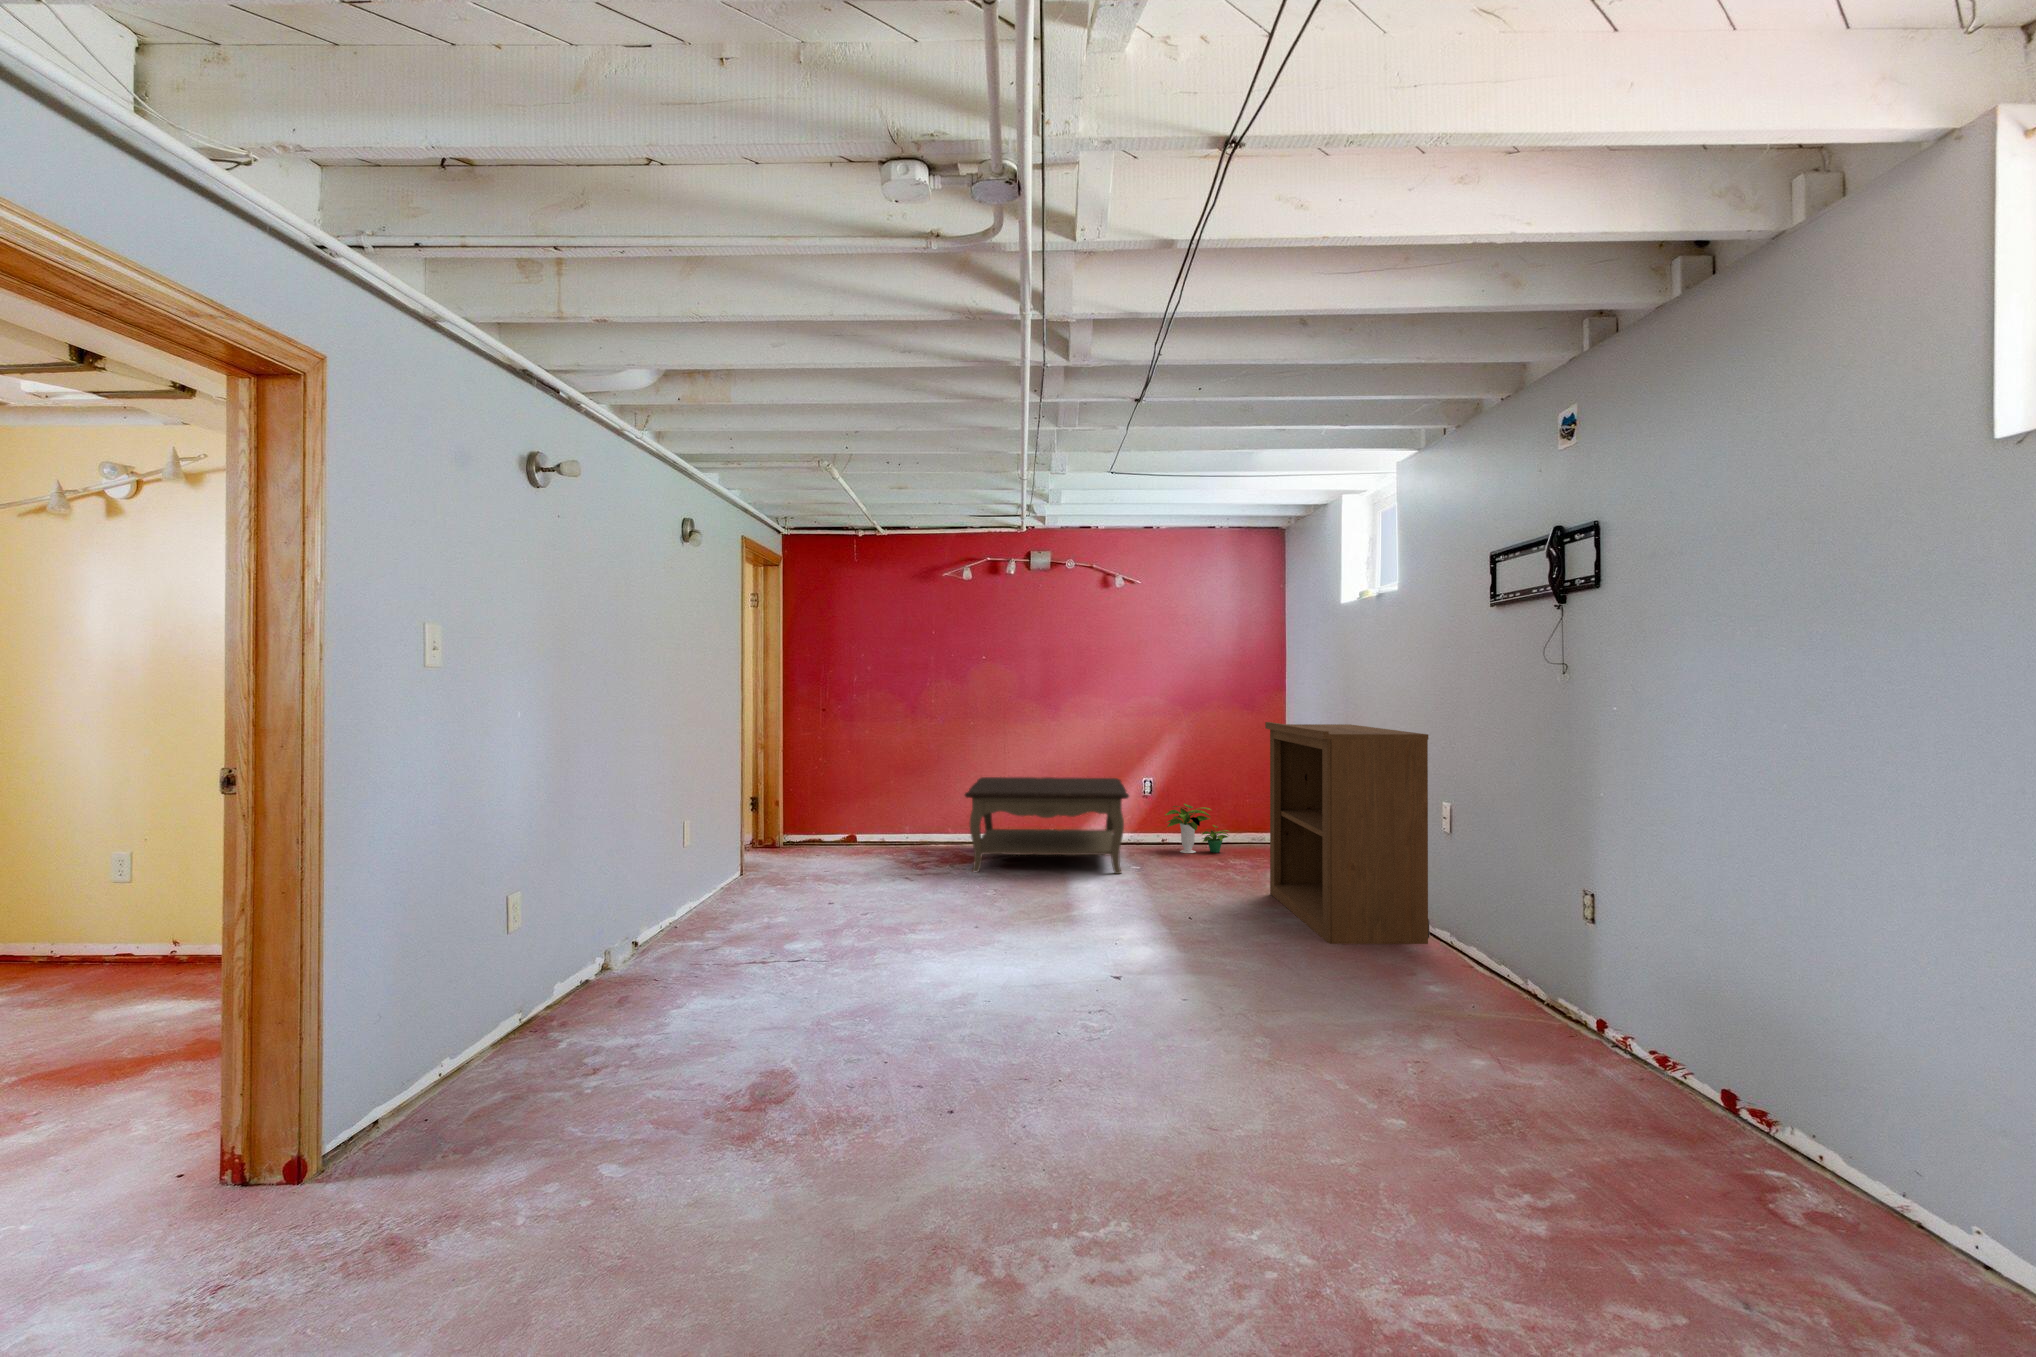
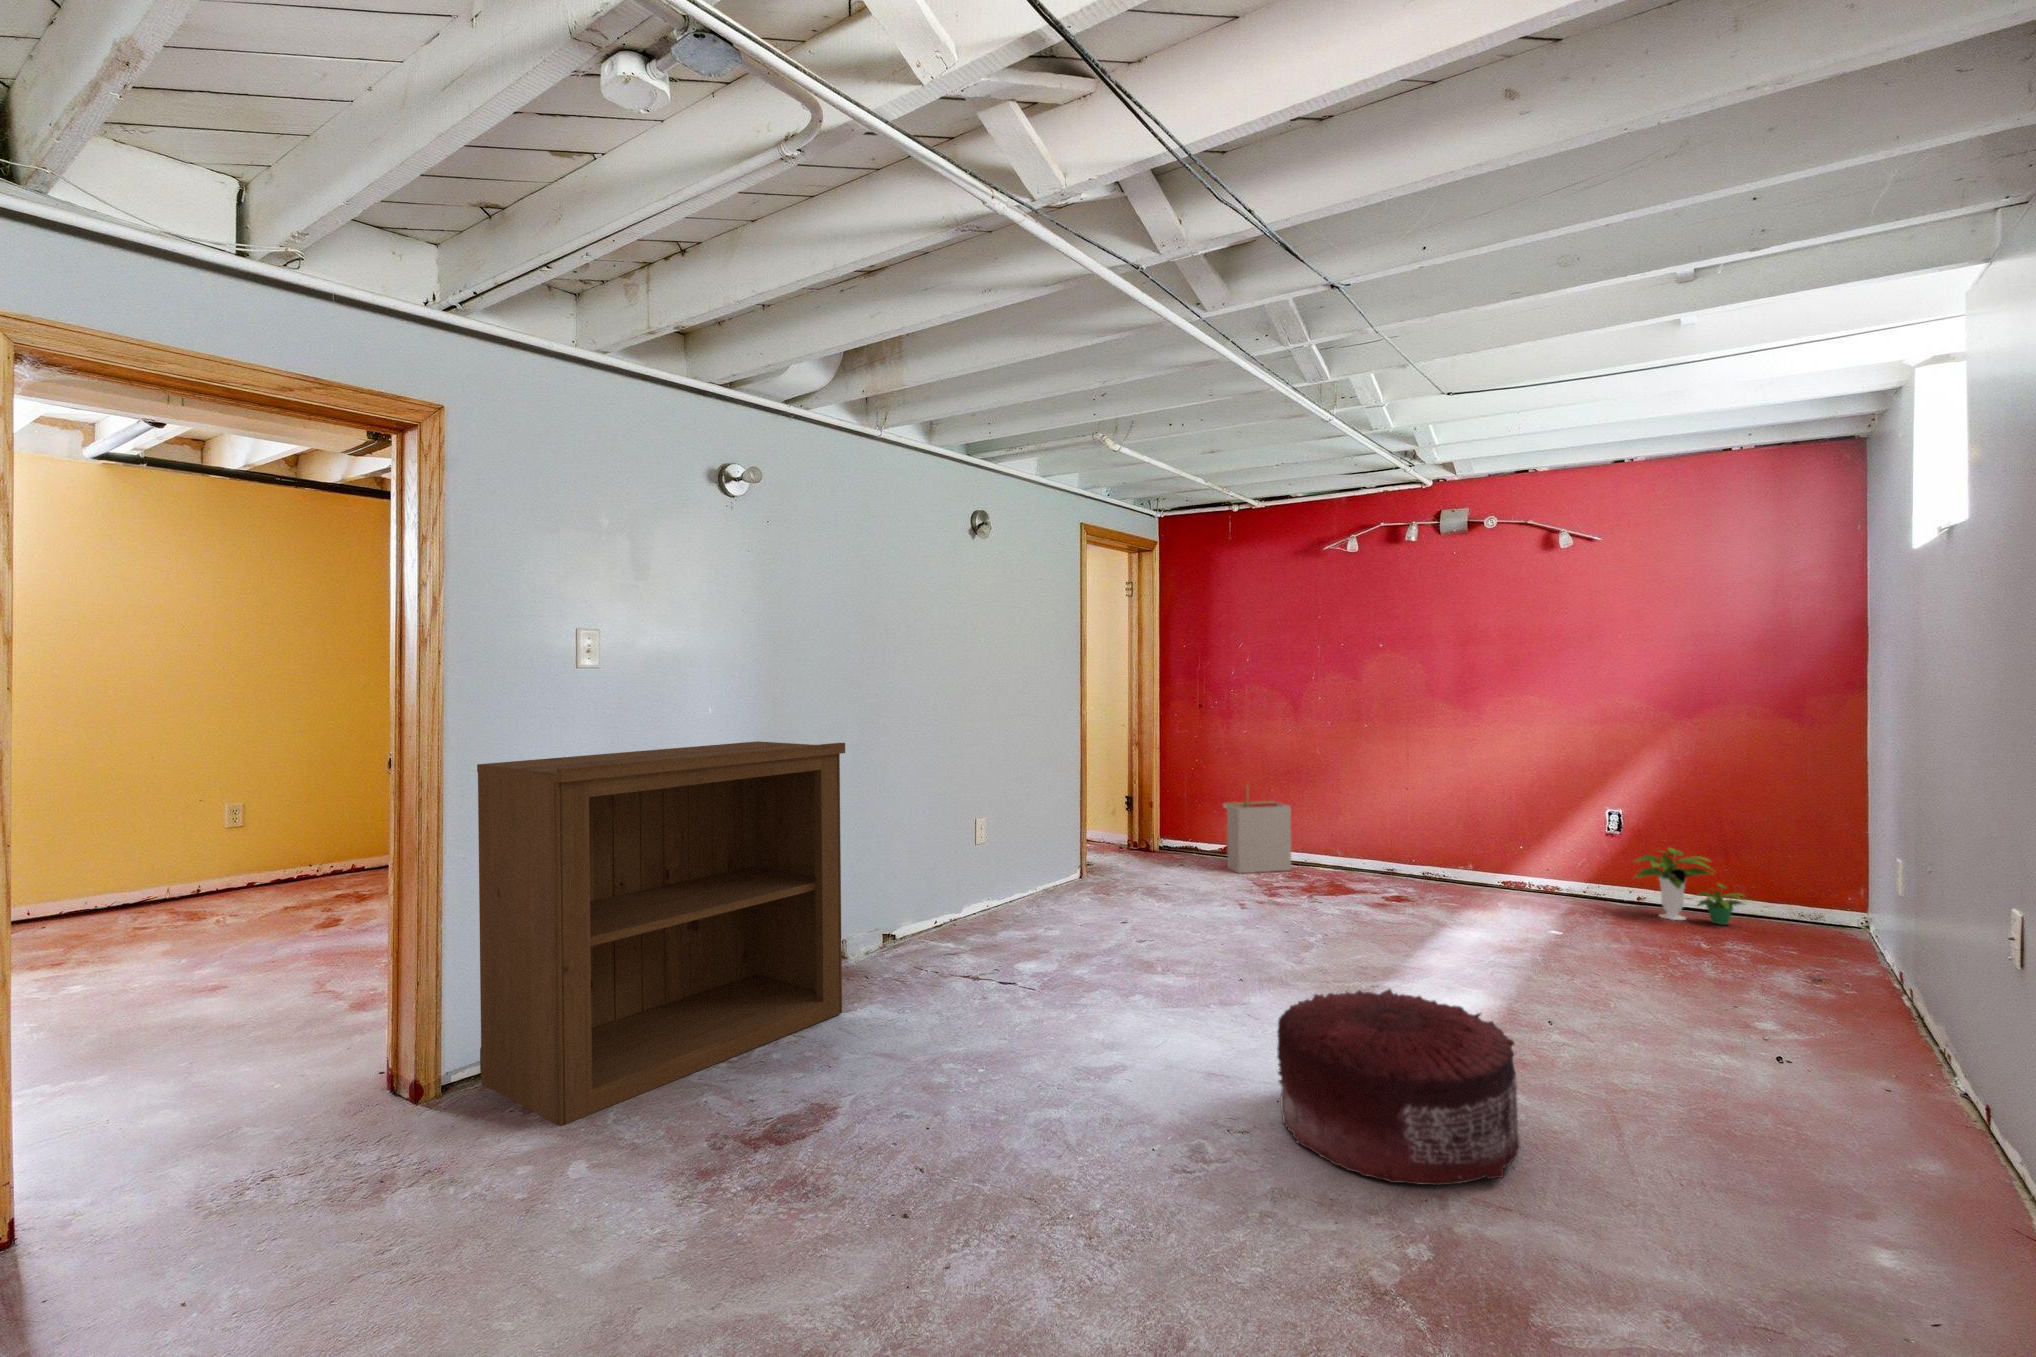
bookshelf: present [1265,722,1430,944] -> present [477,741,845,1126]
coffee table: present [965,777,1129,874] -> none [1312,791,1566,936]
storage bin: none [858,778,917,857] -> present [1223,785,1291,873]
pouf: none [1106,898,1265,1014] -> present [1277,989,1520,1185]

